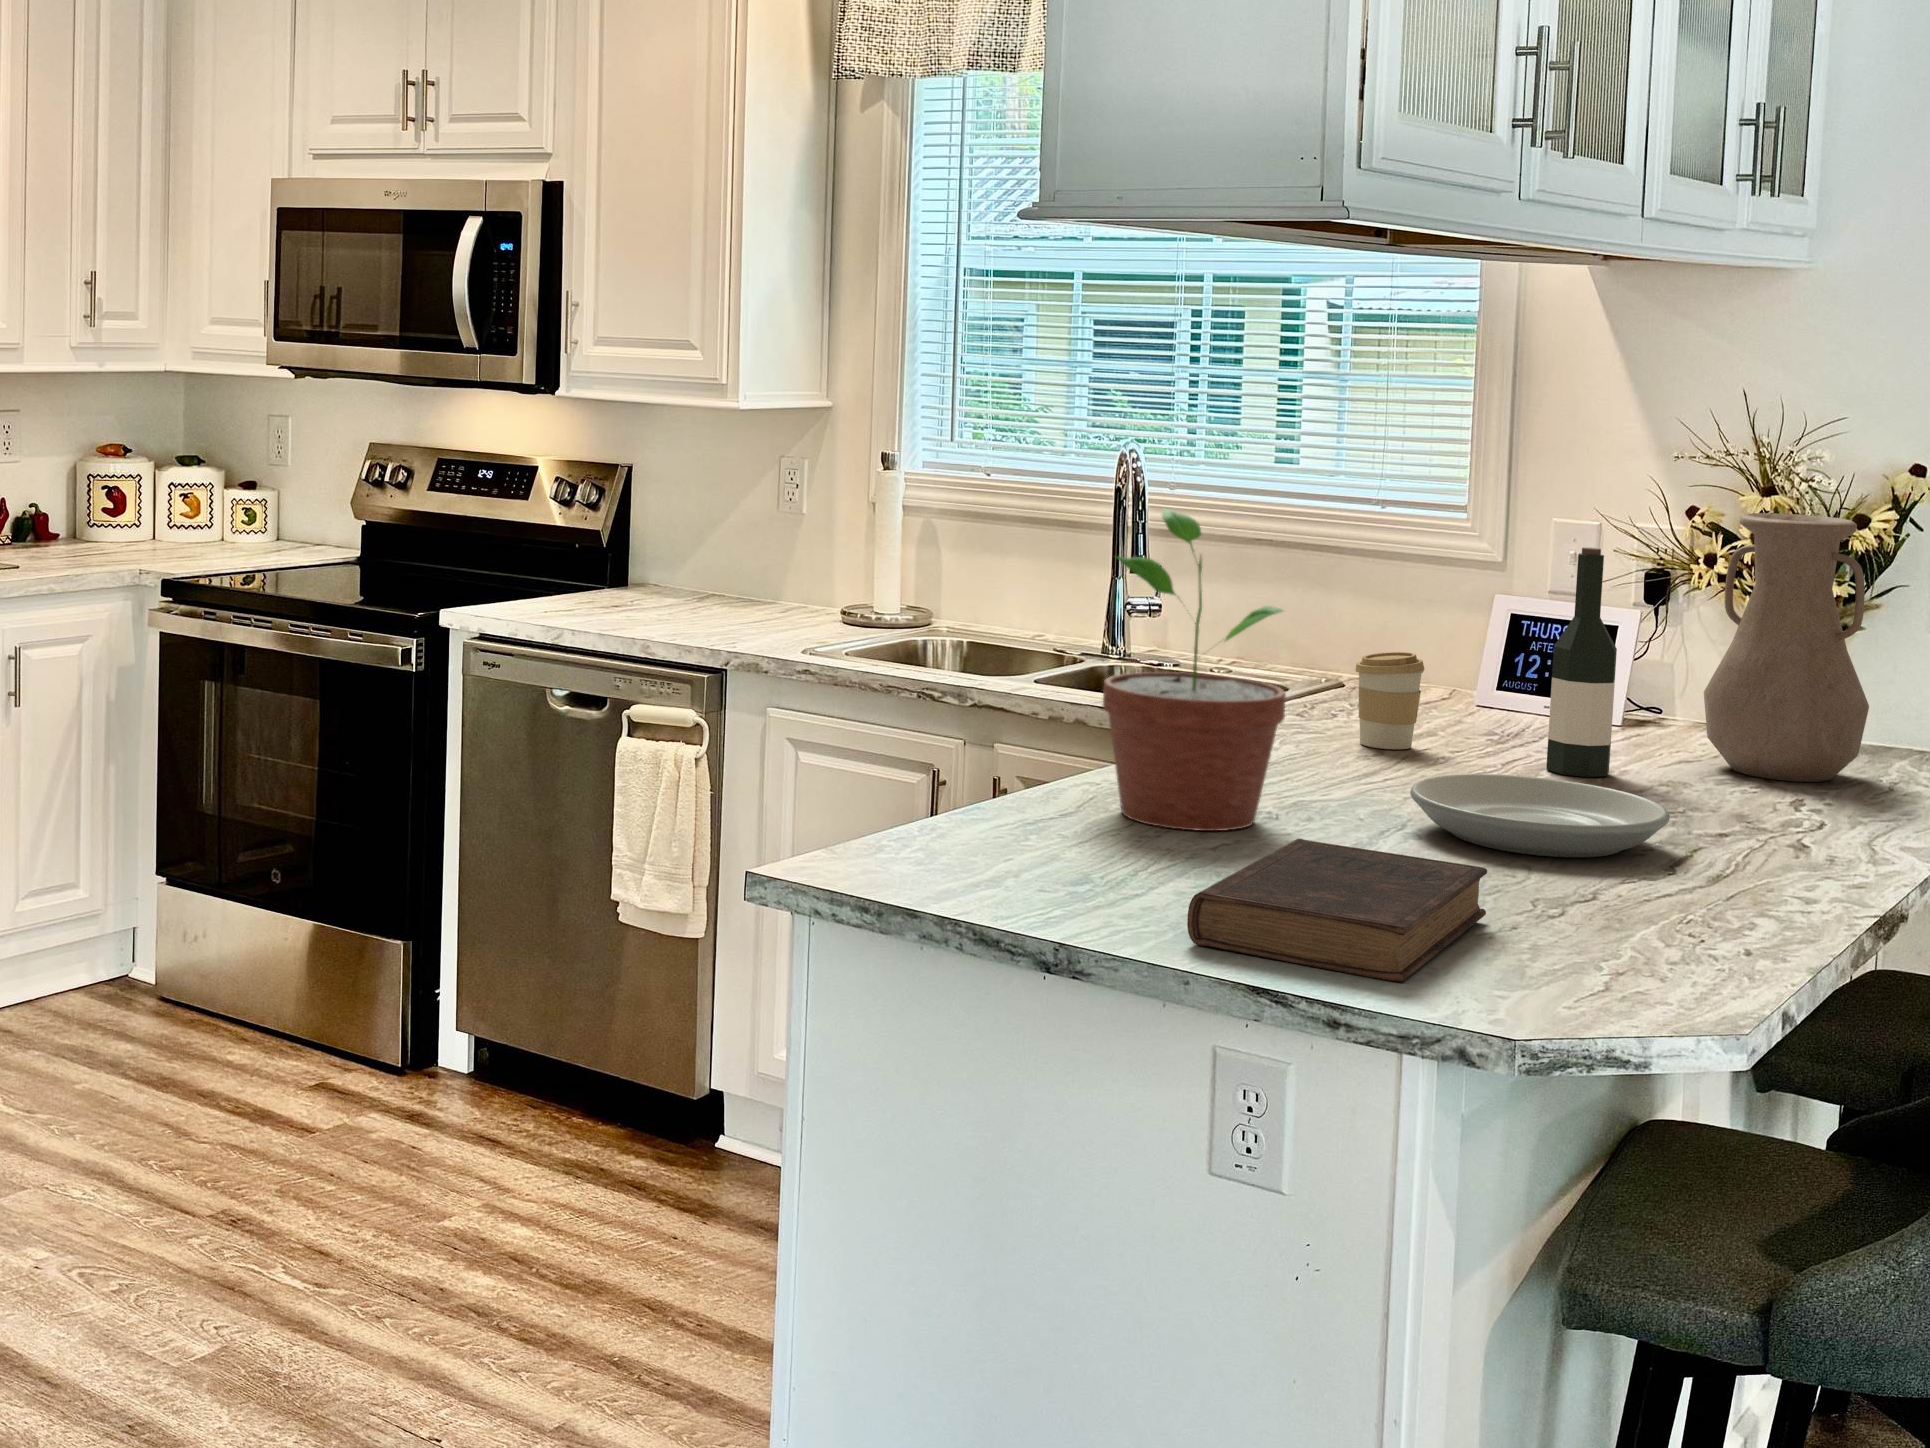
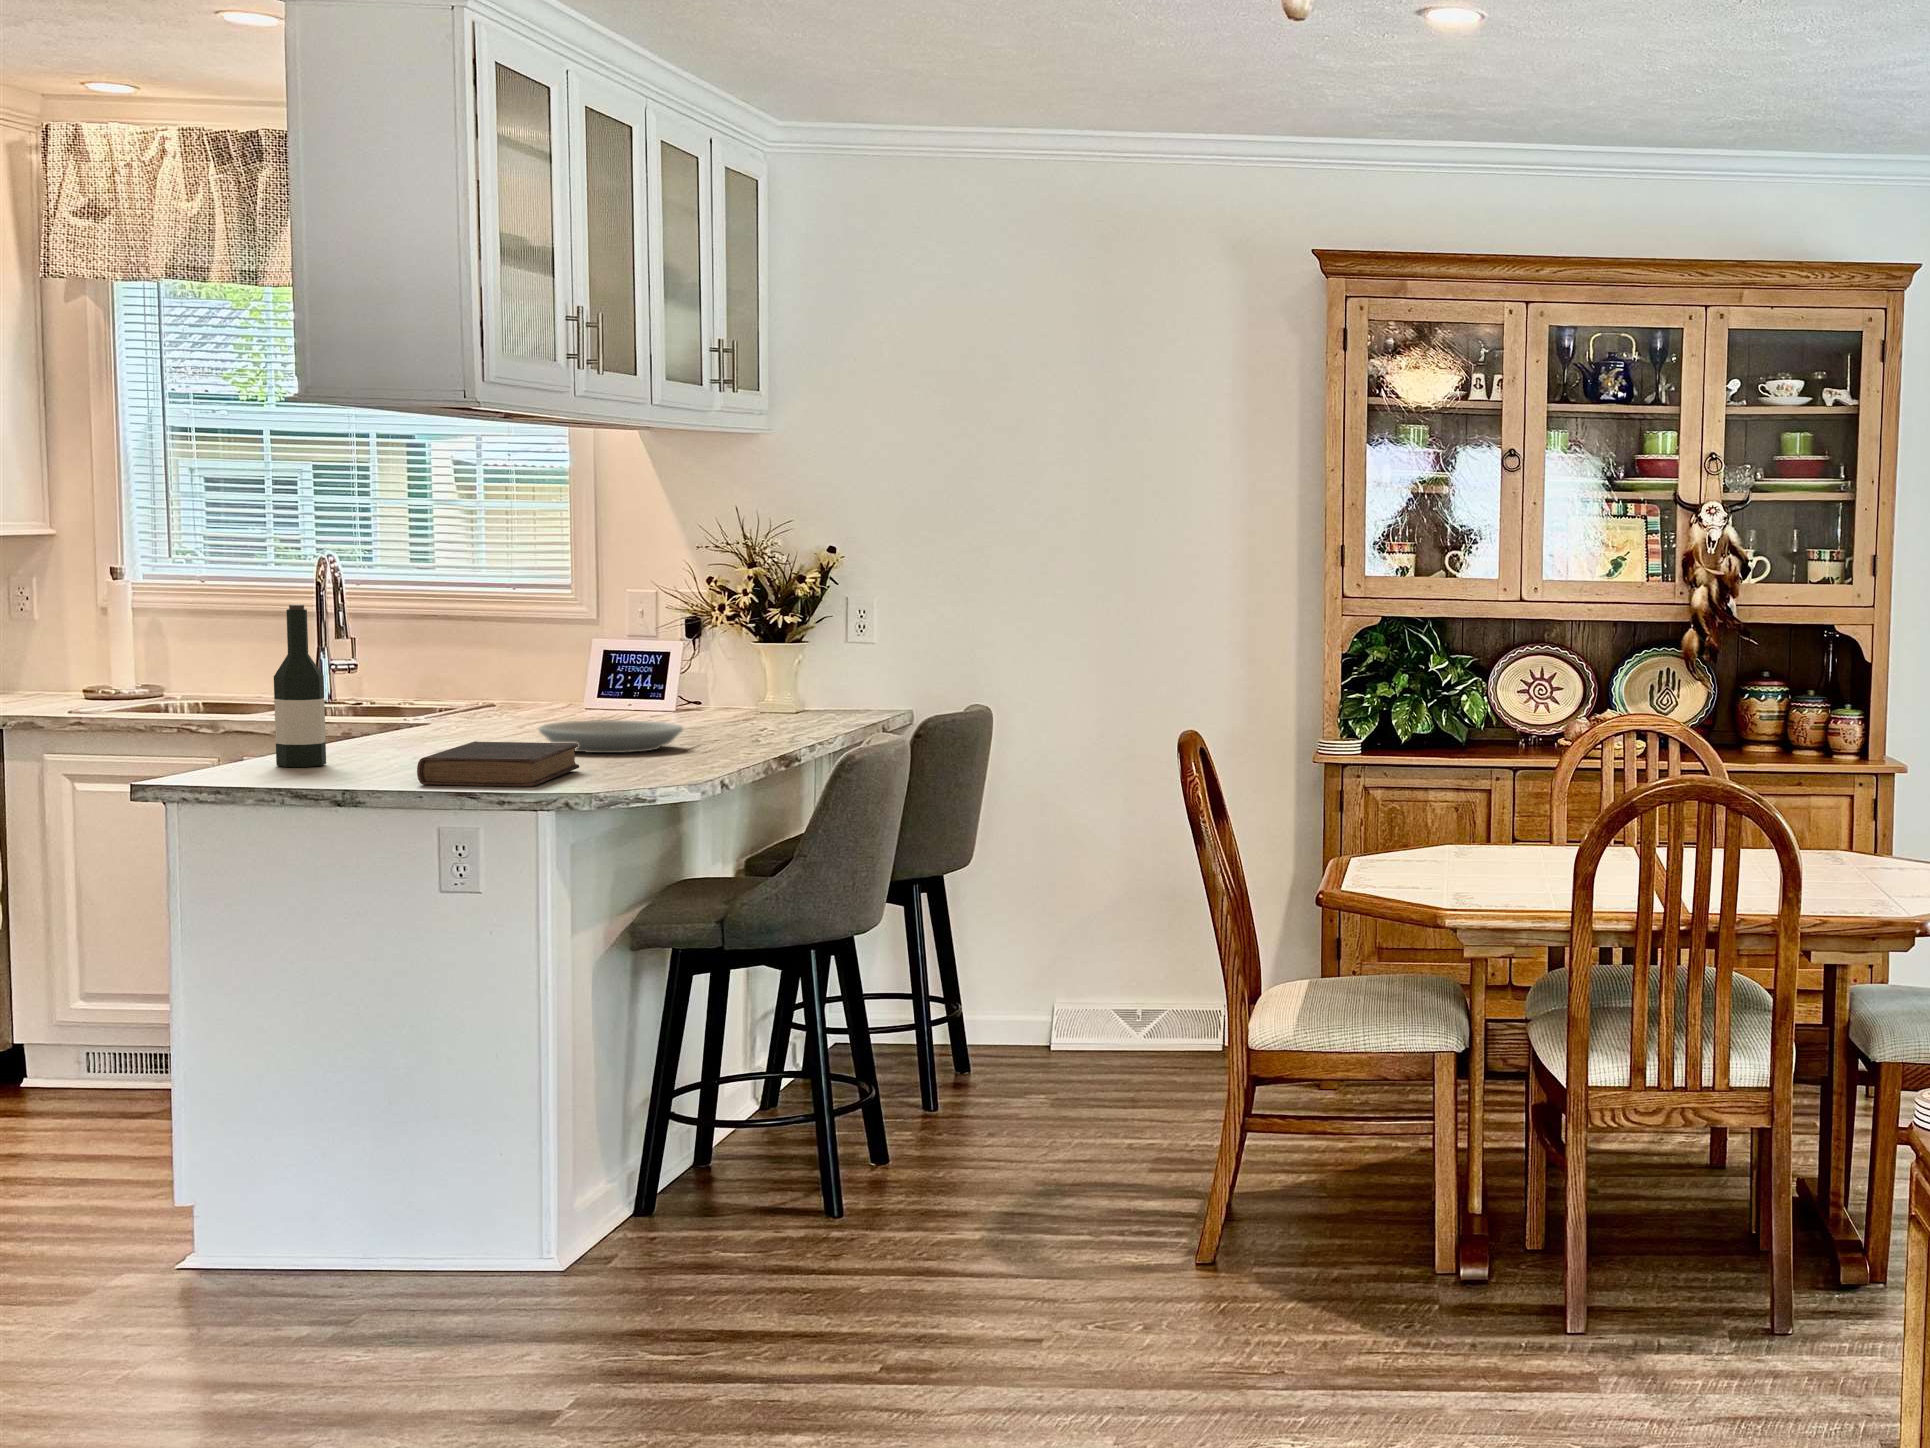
potted plant: present [1103,508,1286,831] -> none [343,575,460,757]
vase: present [1704,513,1869,782] -> none [716,576,807,725]
wine bottle: present [1546,548,1617,777] -> present [274,605,326,767]
coffee cup: present [1355,652,1424,749] -> none [502,668,546,727]

